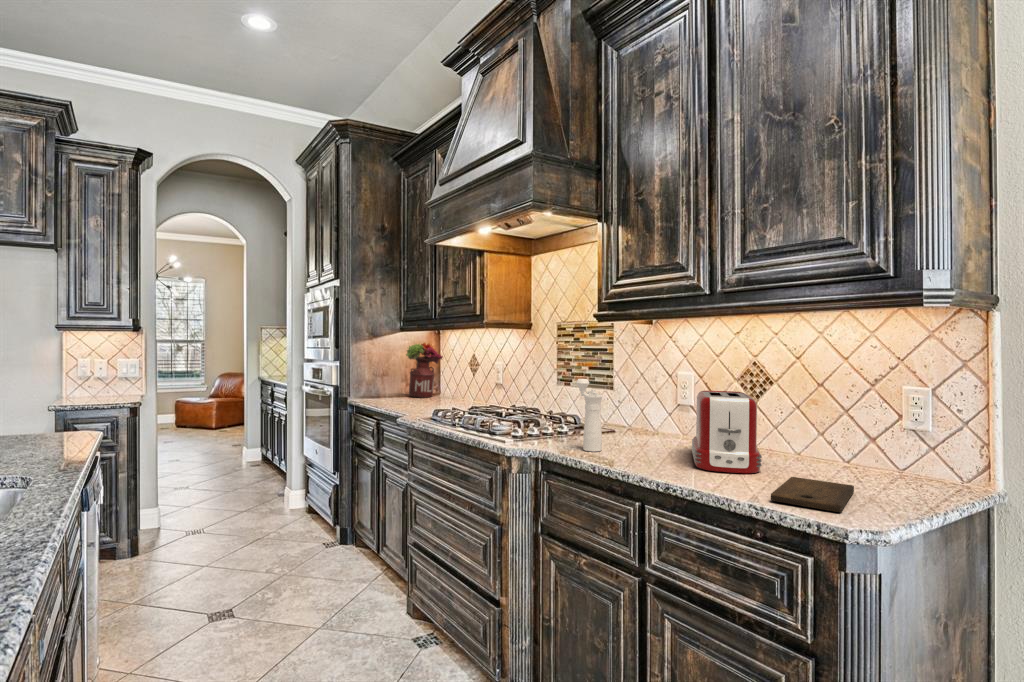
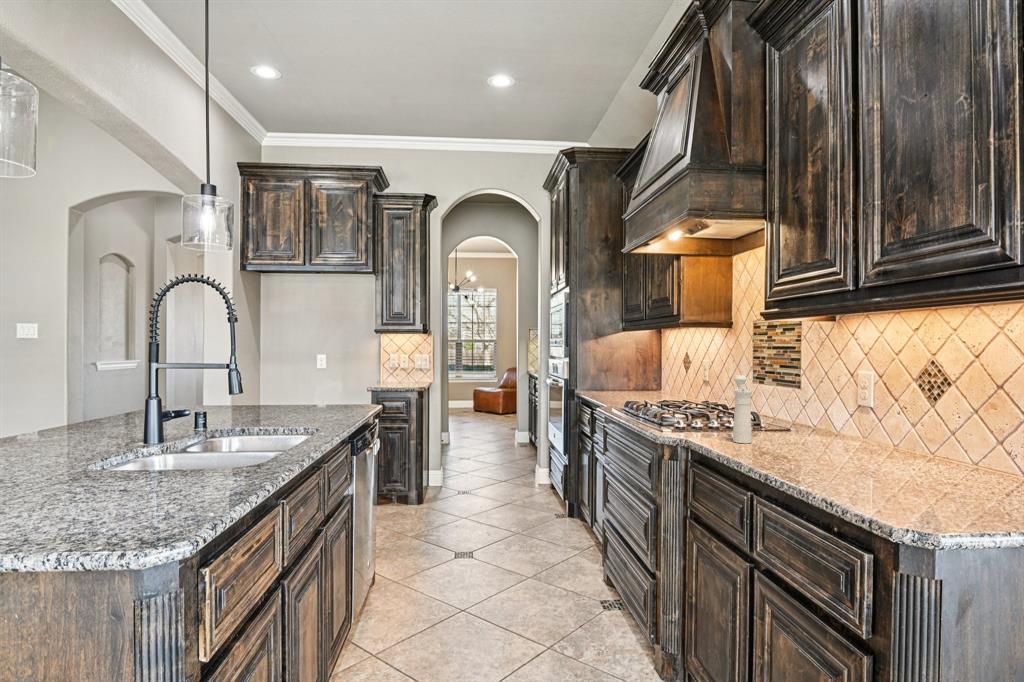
flower arrangement: present [406,343,443,397] -> none [622,341,658,392]
toaster: present [692,391,762,473] -> none [827,390,915,473]
cutting board: present [771,477,854,512] -> none [861,478,983,510]

